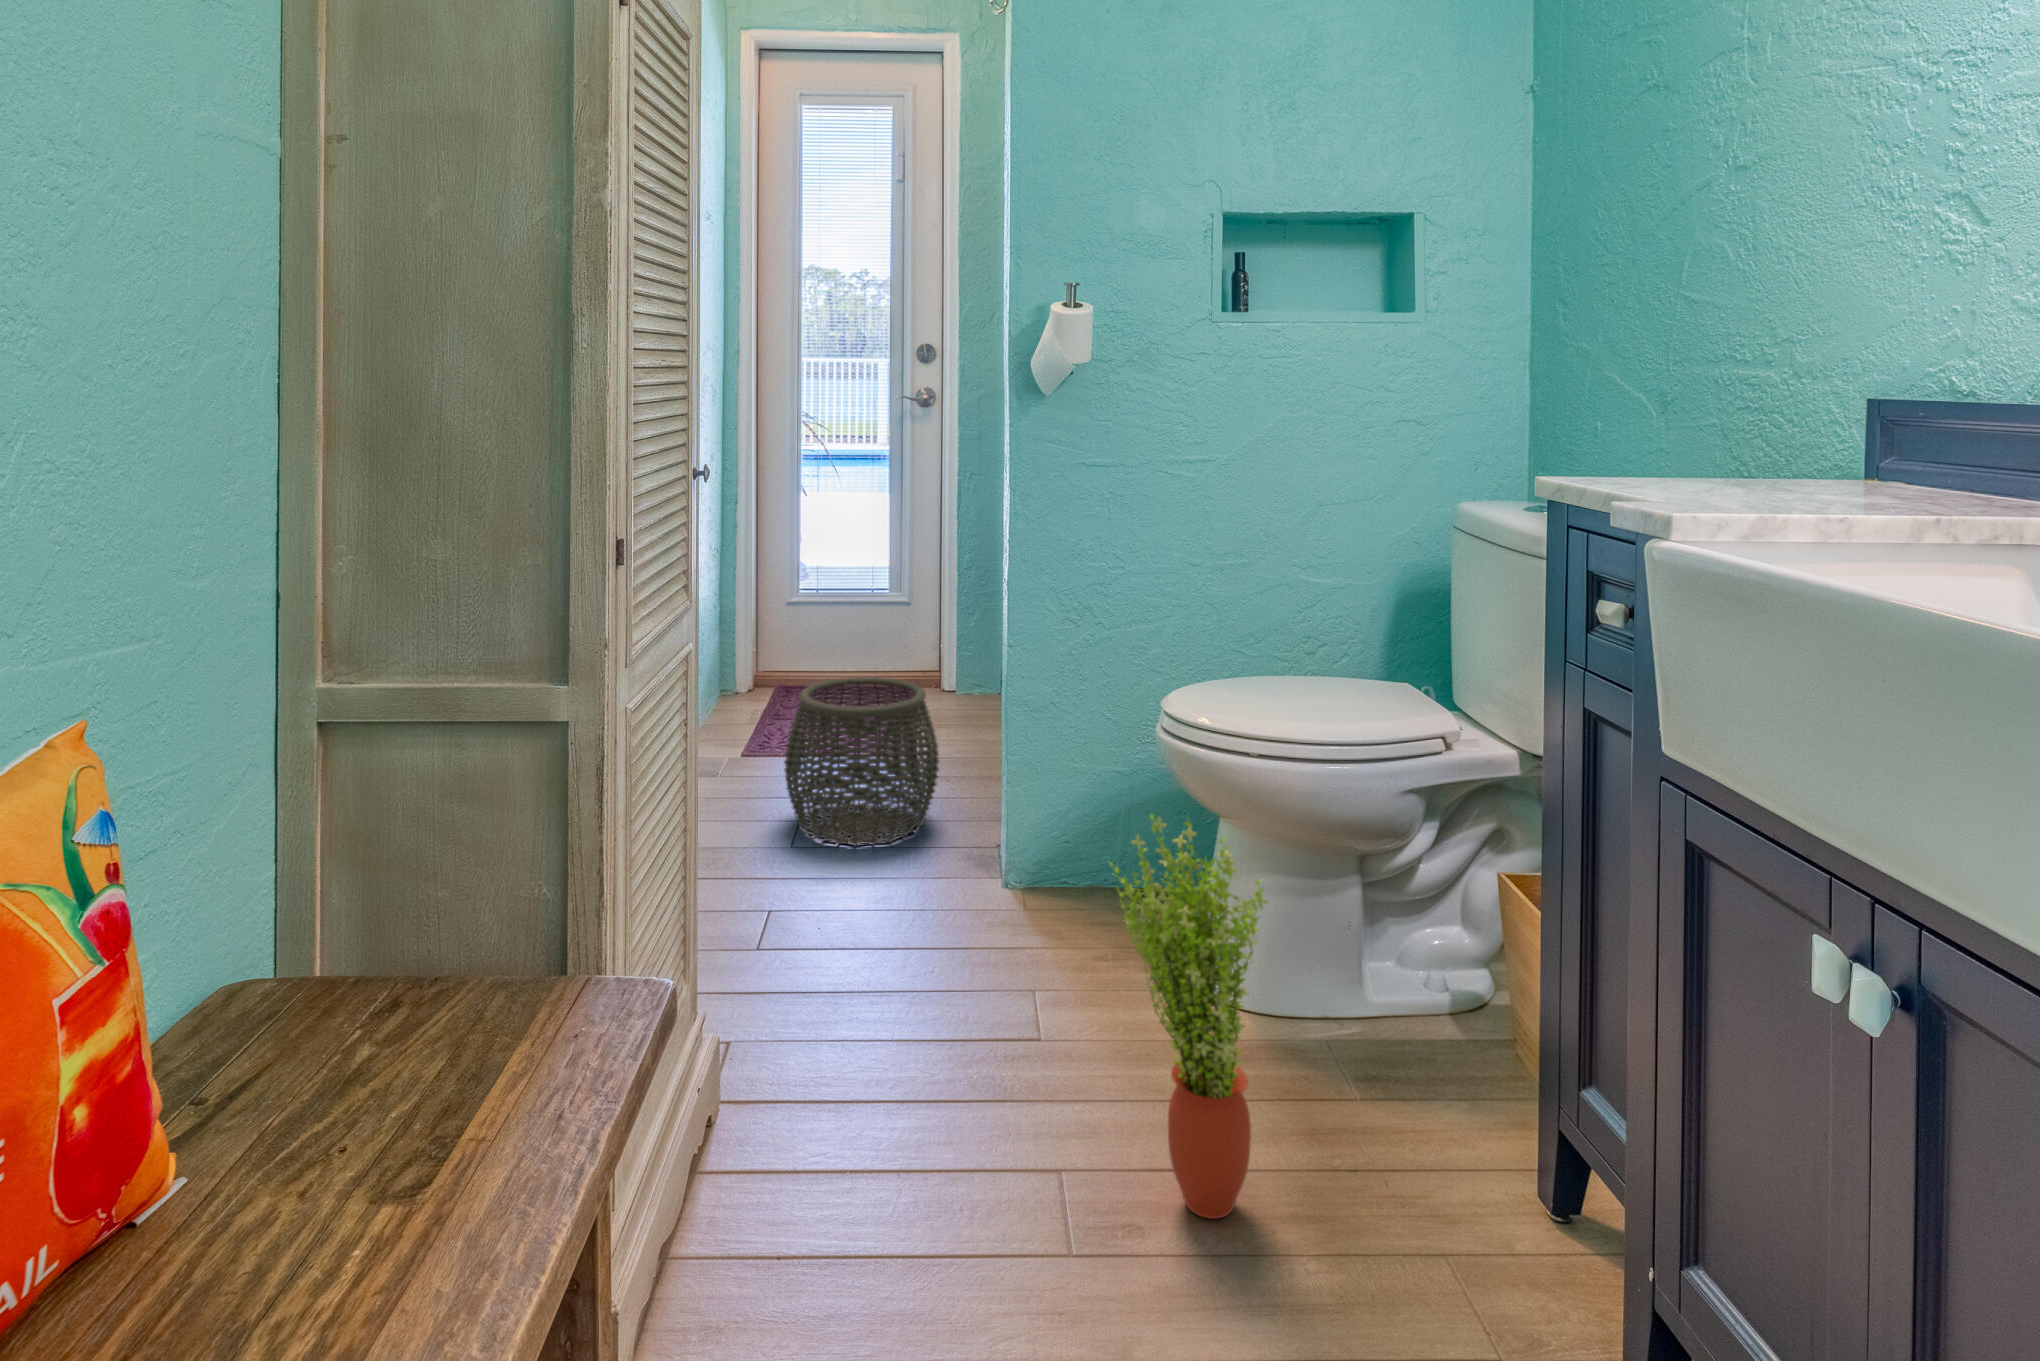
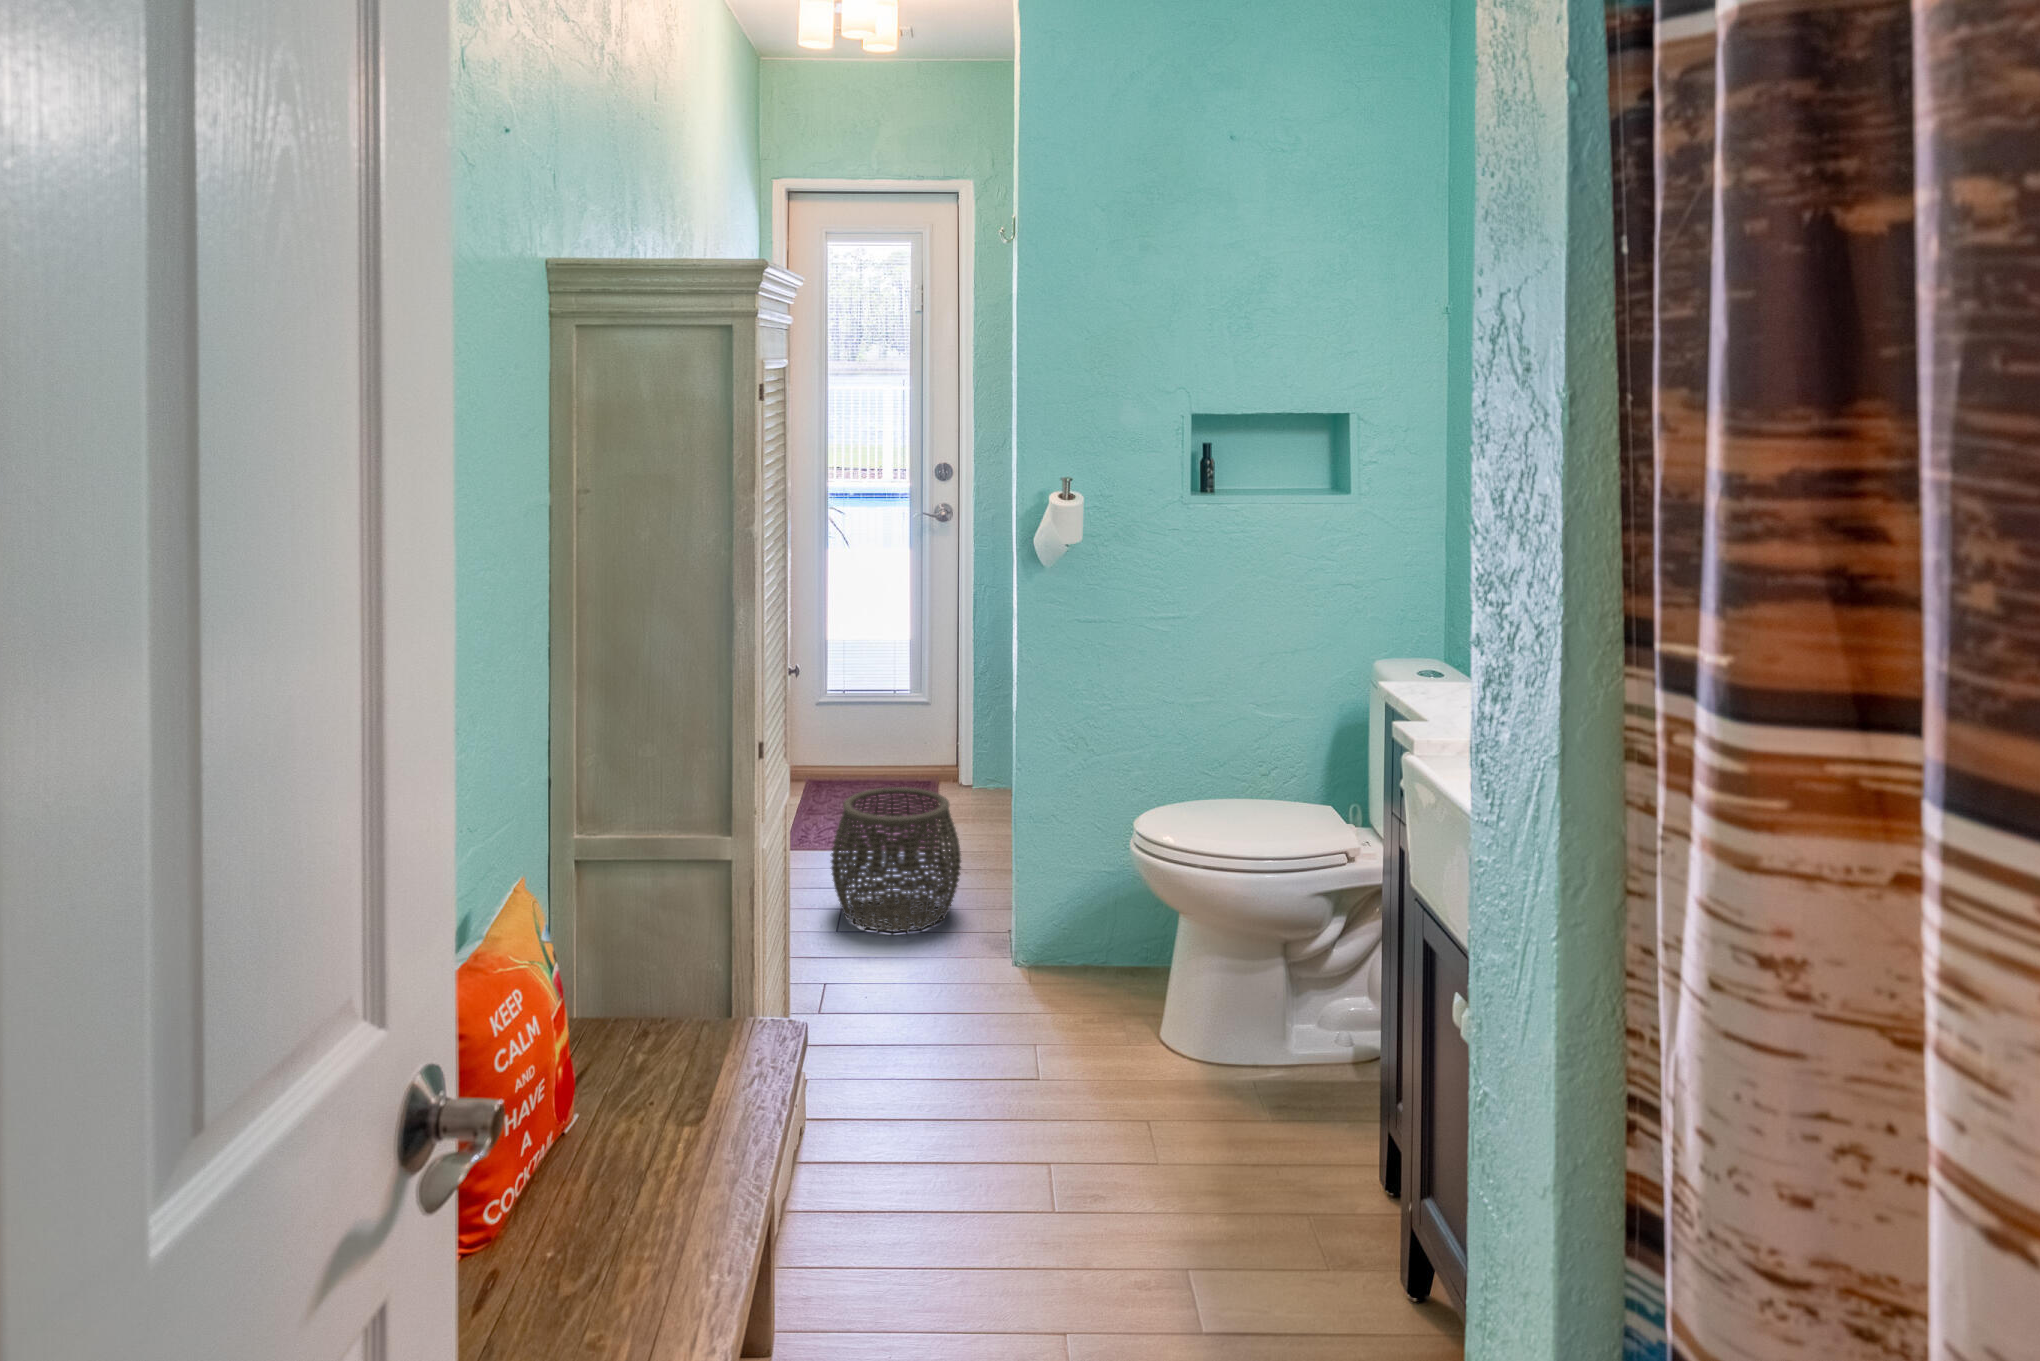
potted plant: present [1110,814,1267,1219] -> none [1084,914,1192,1187]

